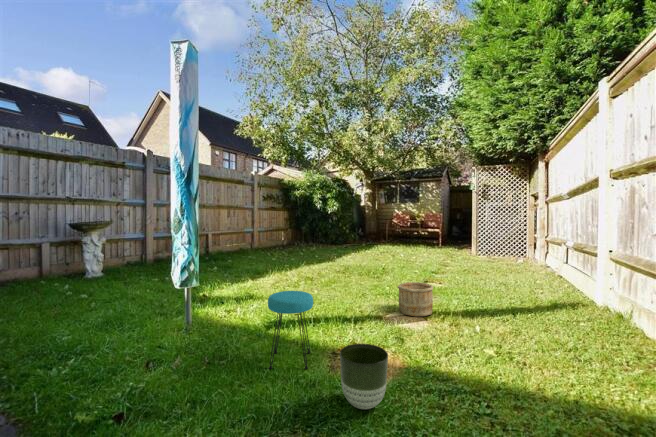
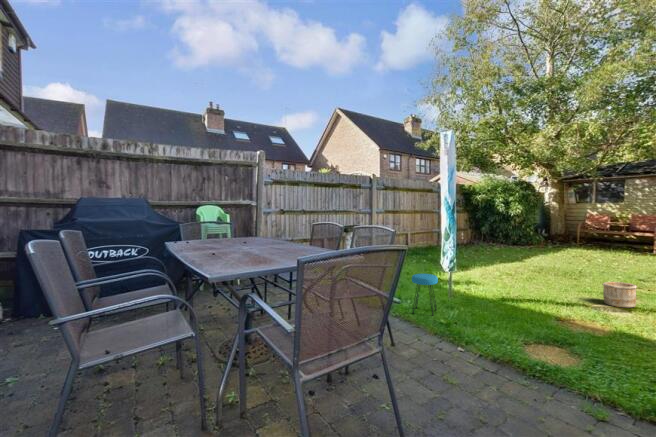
stool: present [268,291,313,369] -> present [412,274,438,315]
planter: present [340,344,388,409] -> none [571,307,603,340]

